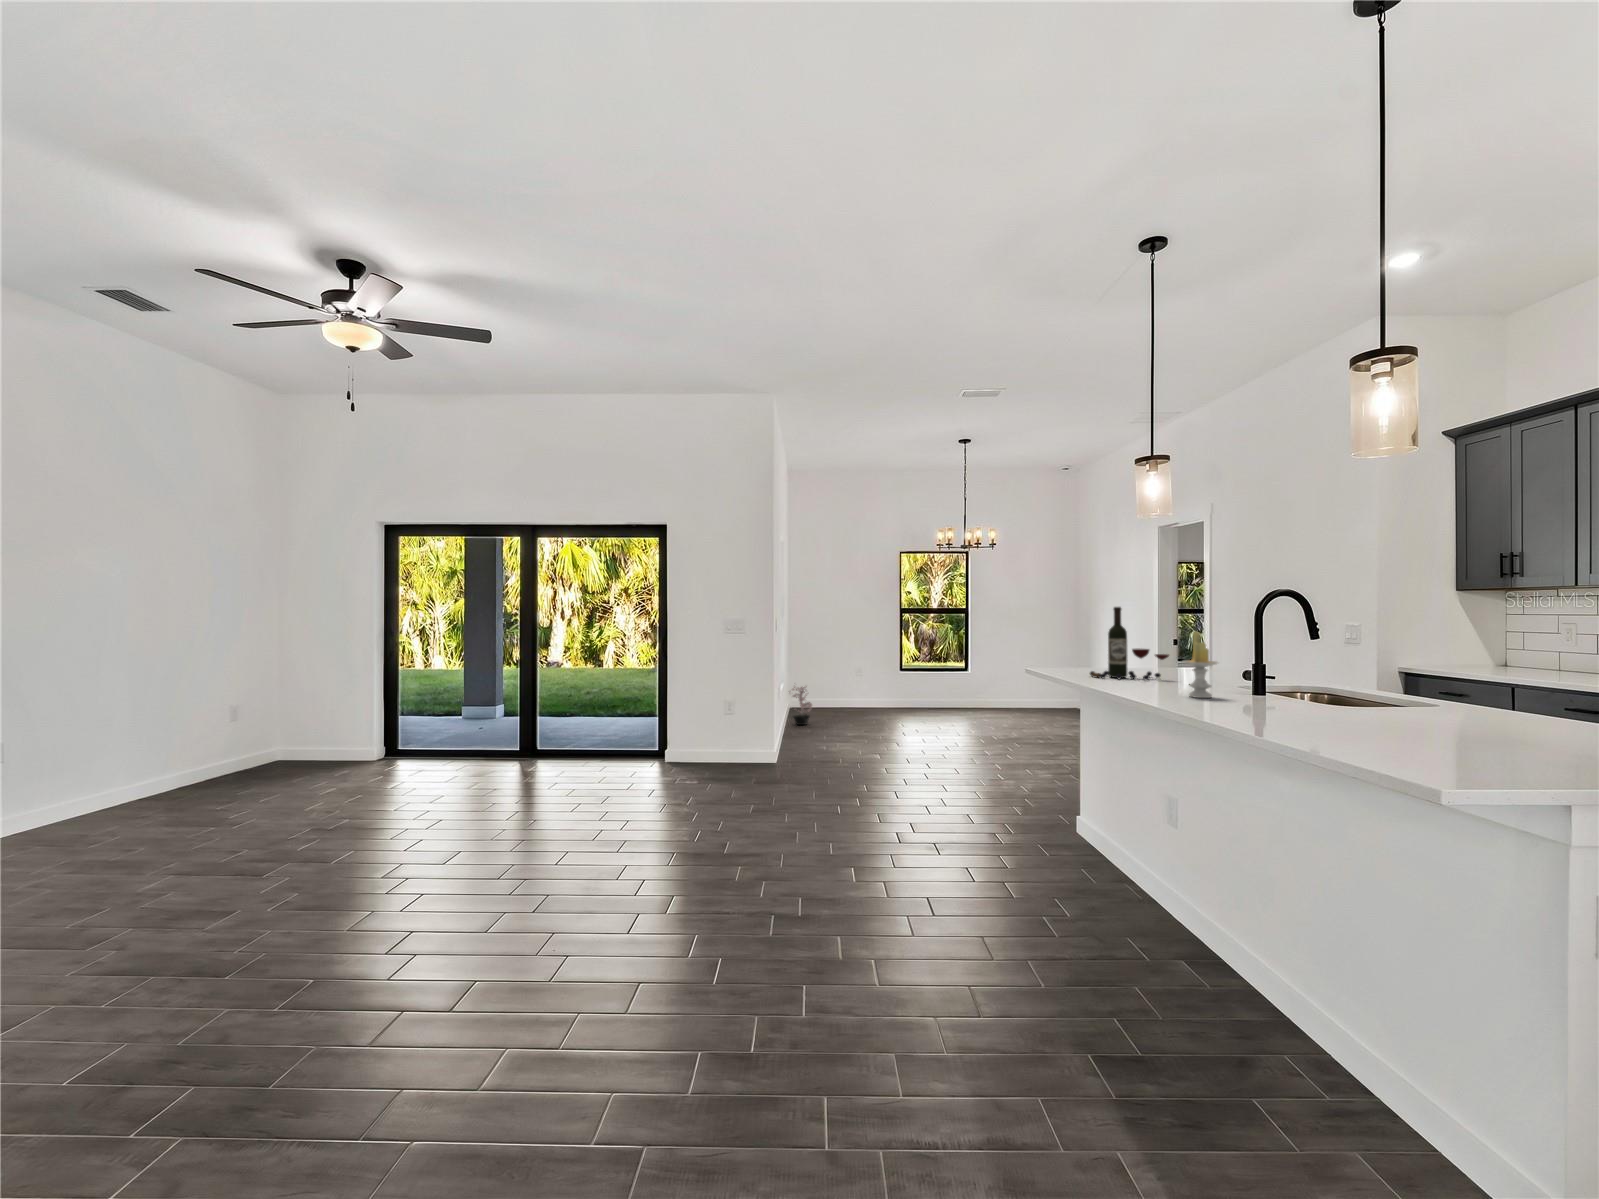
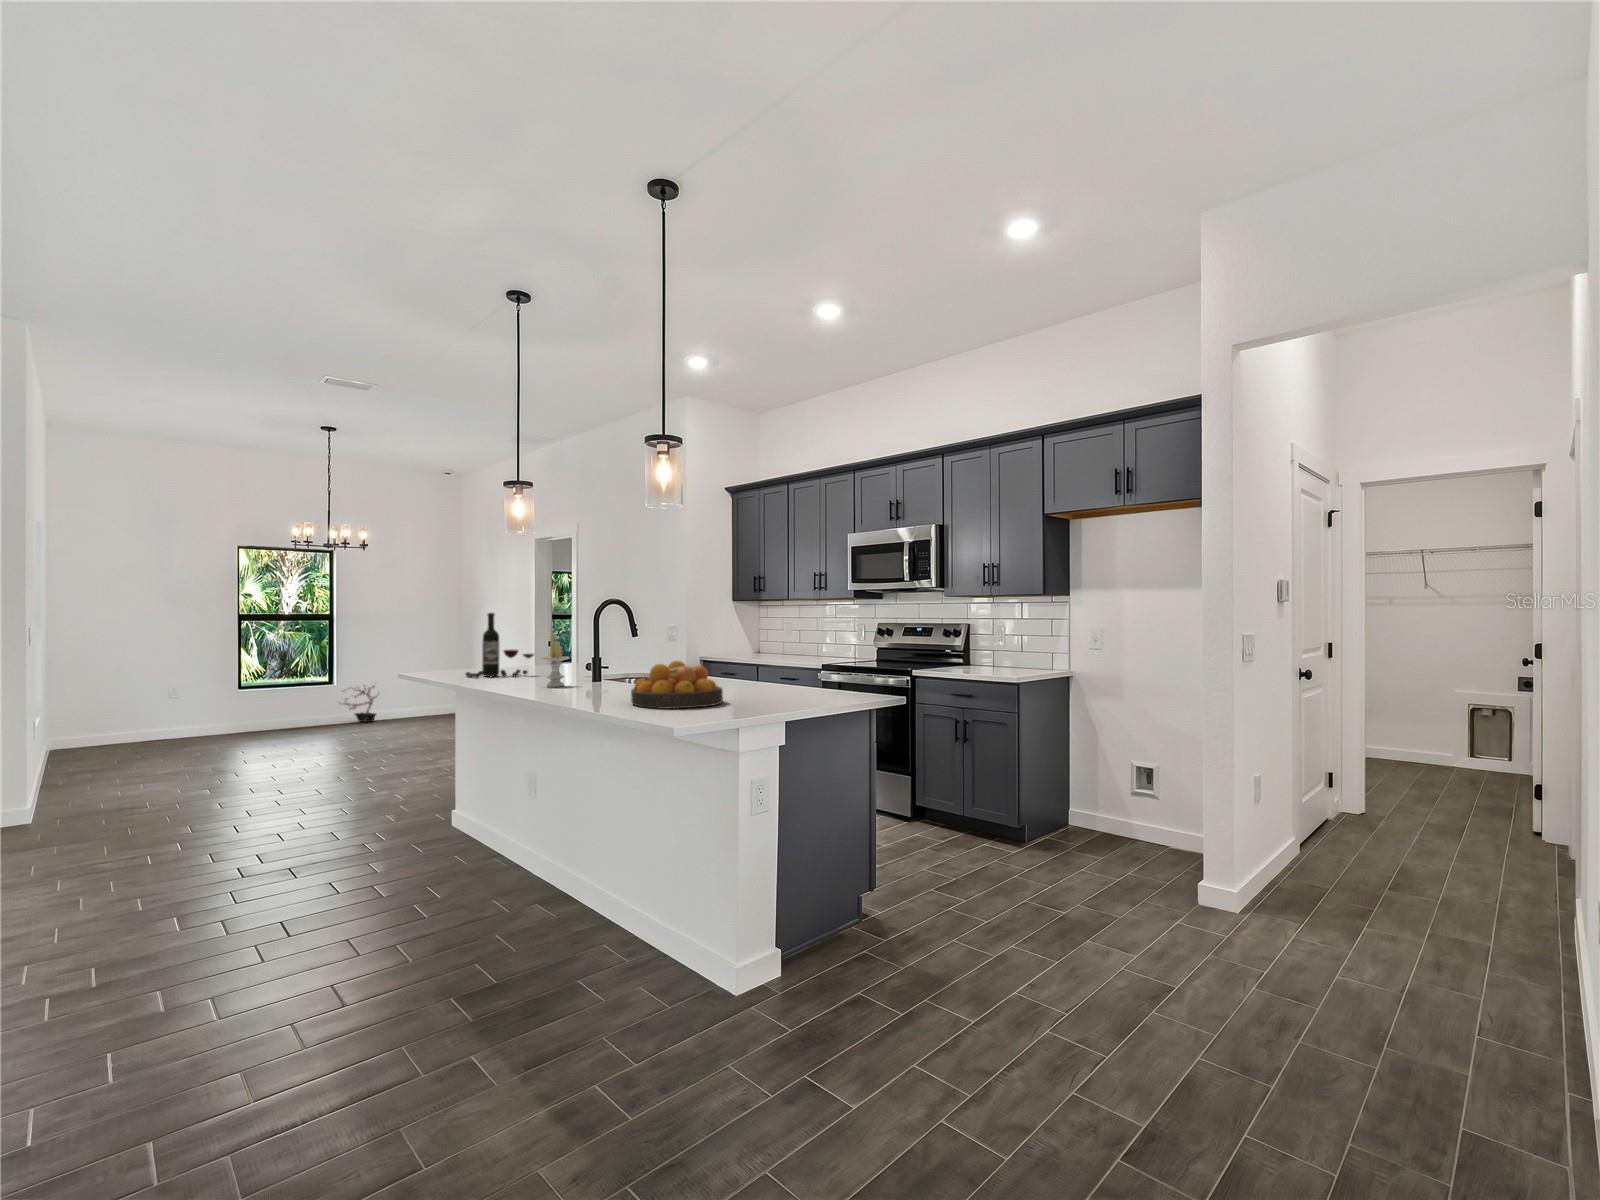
fruit bowl: none [1326,679,1505,756] -> present [631,661,723,709]
potted plant: present [792,687,812,725] -> present [340,685,377,722]

